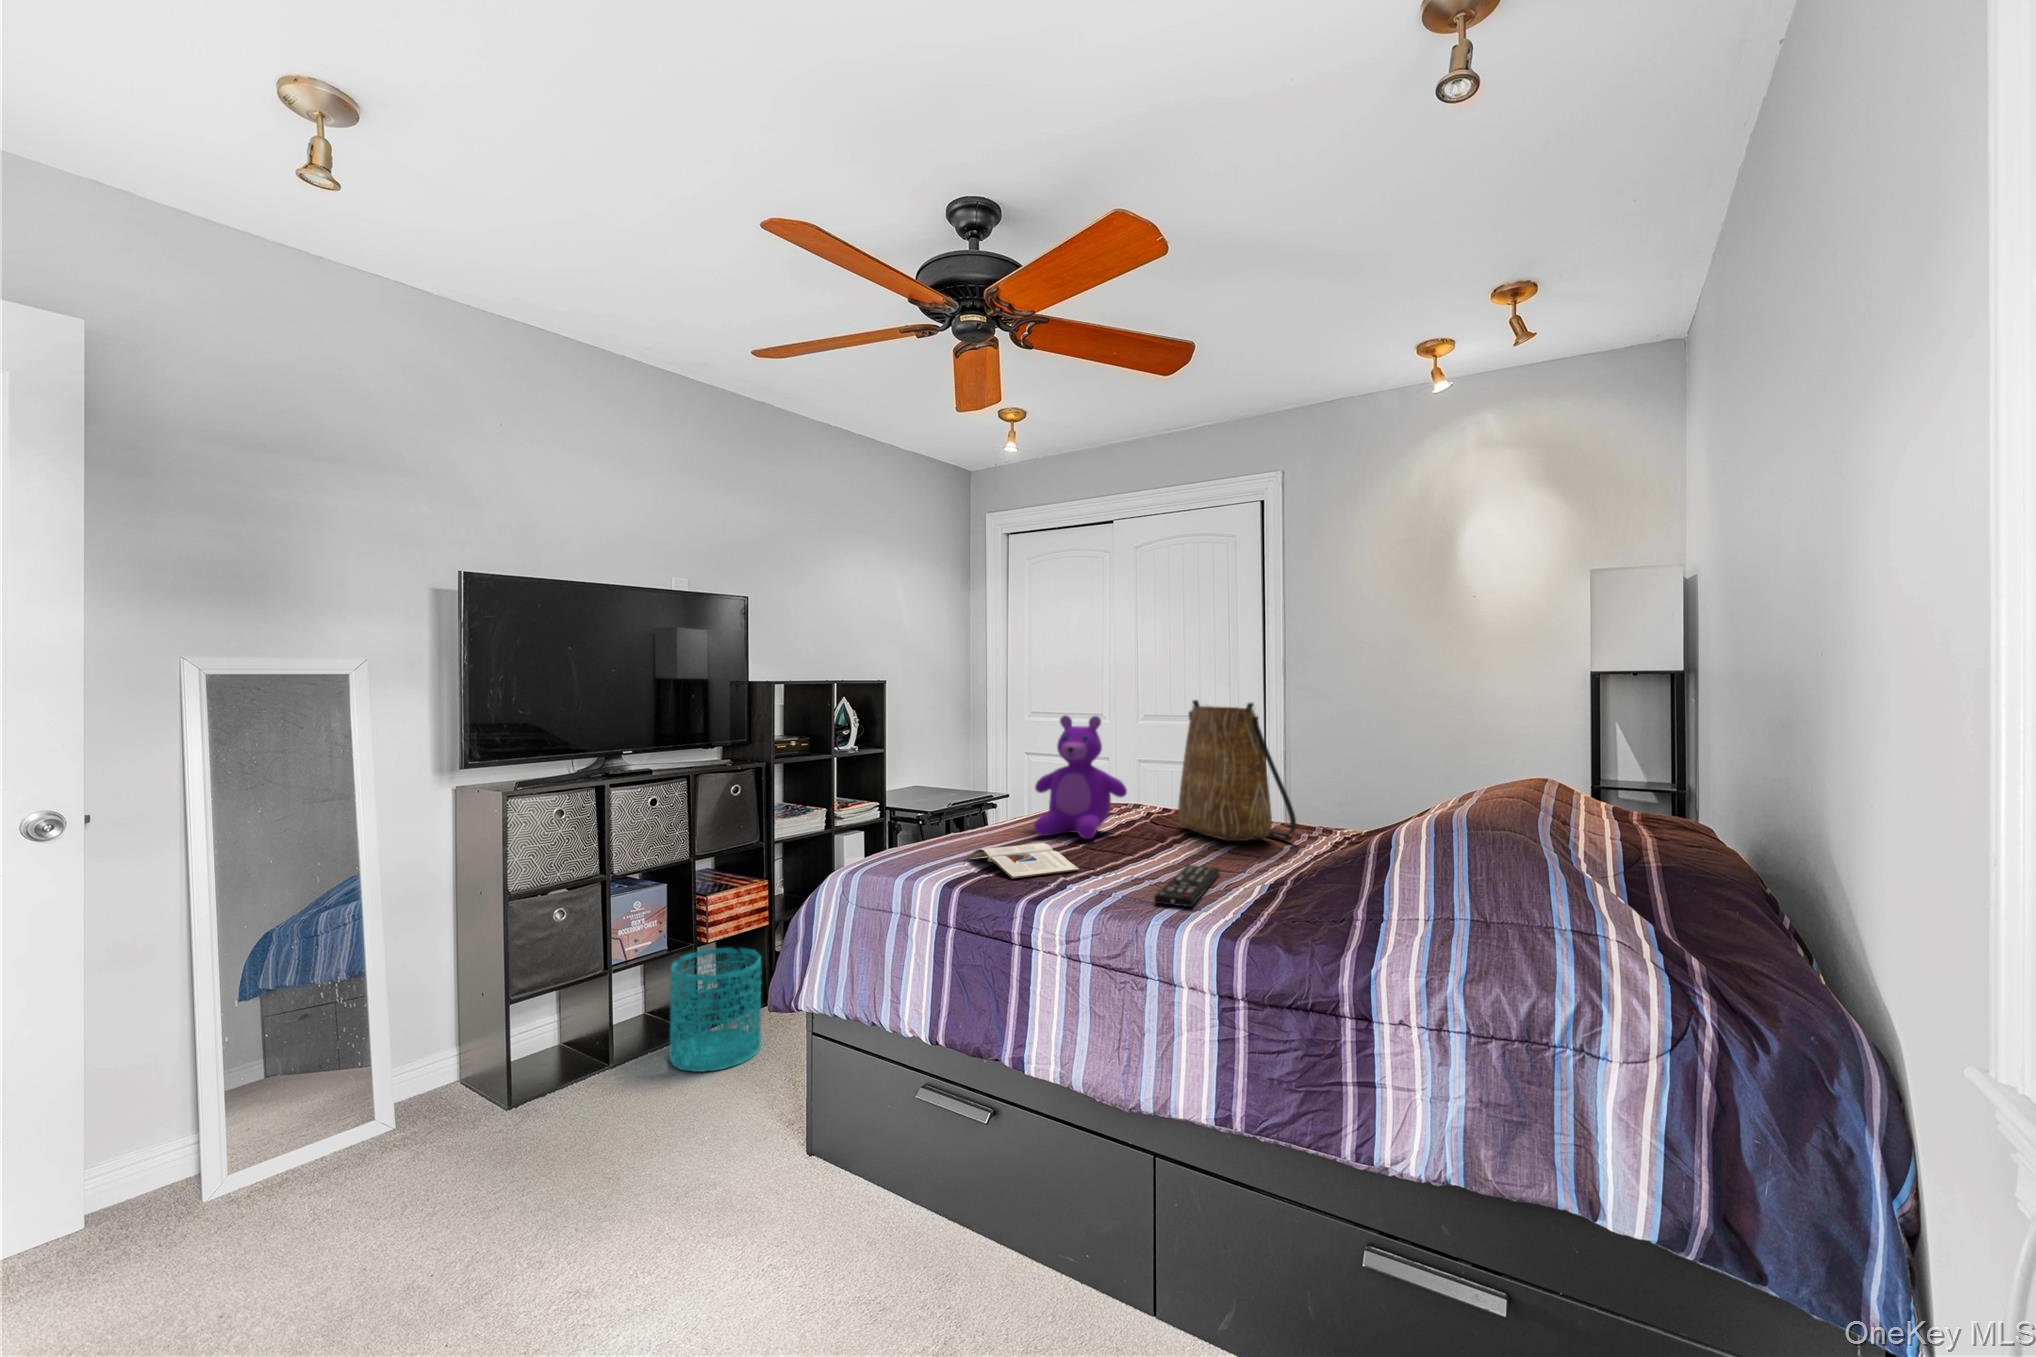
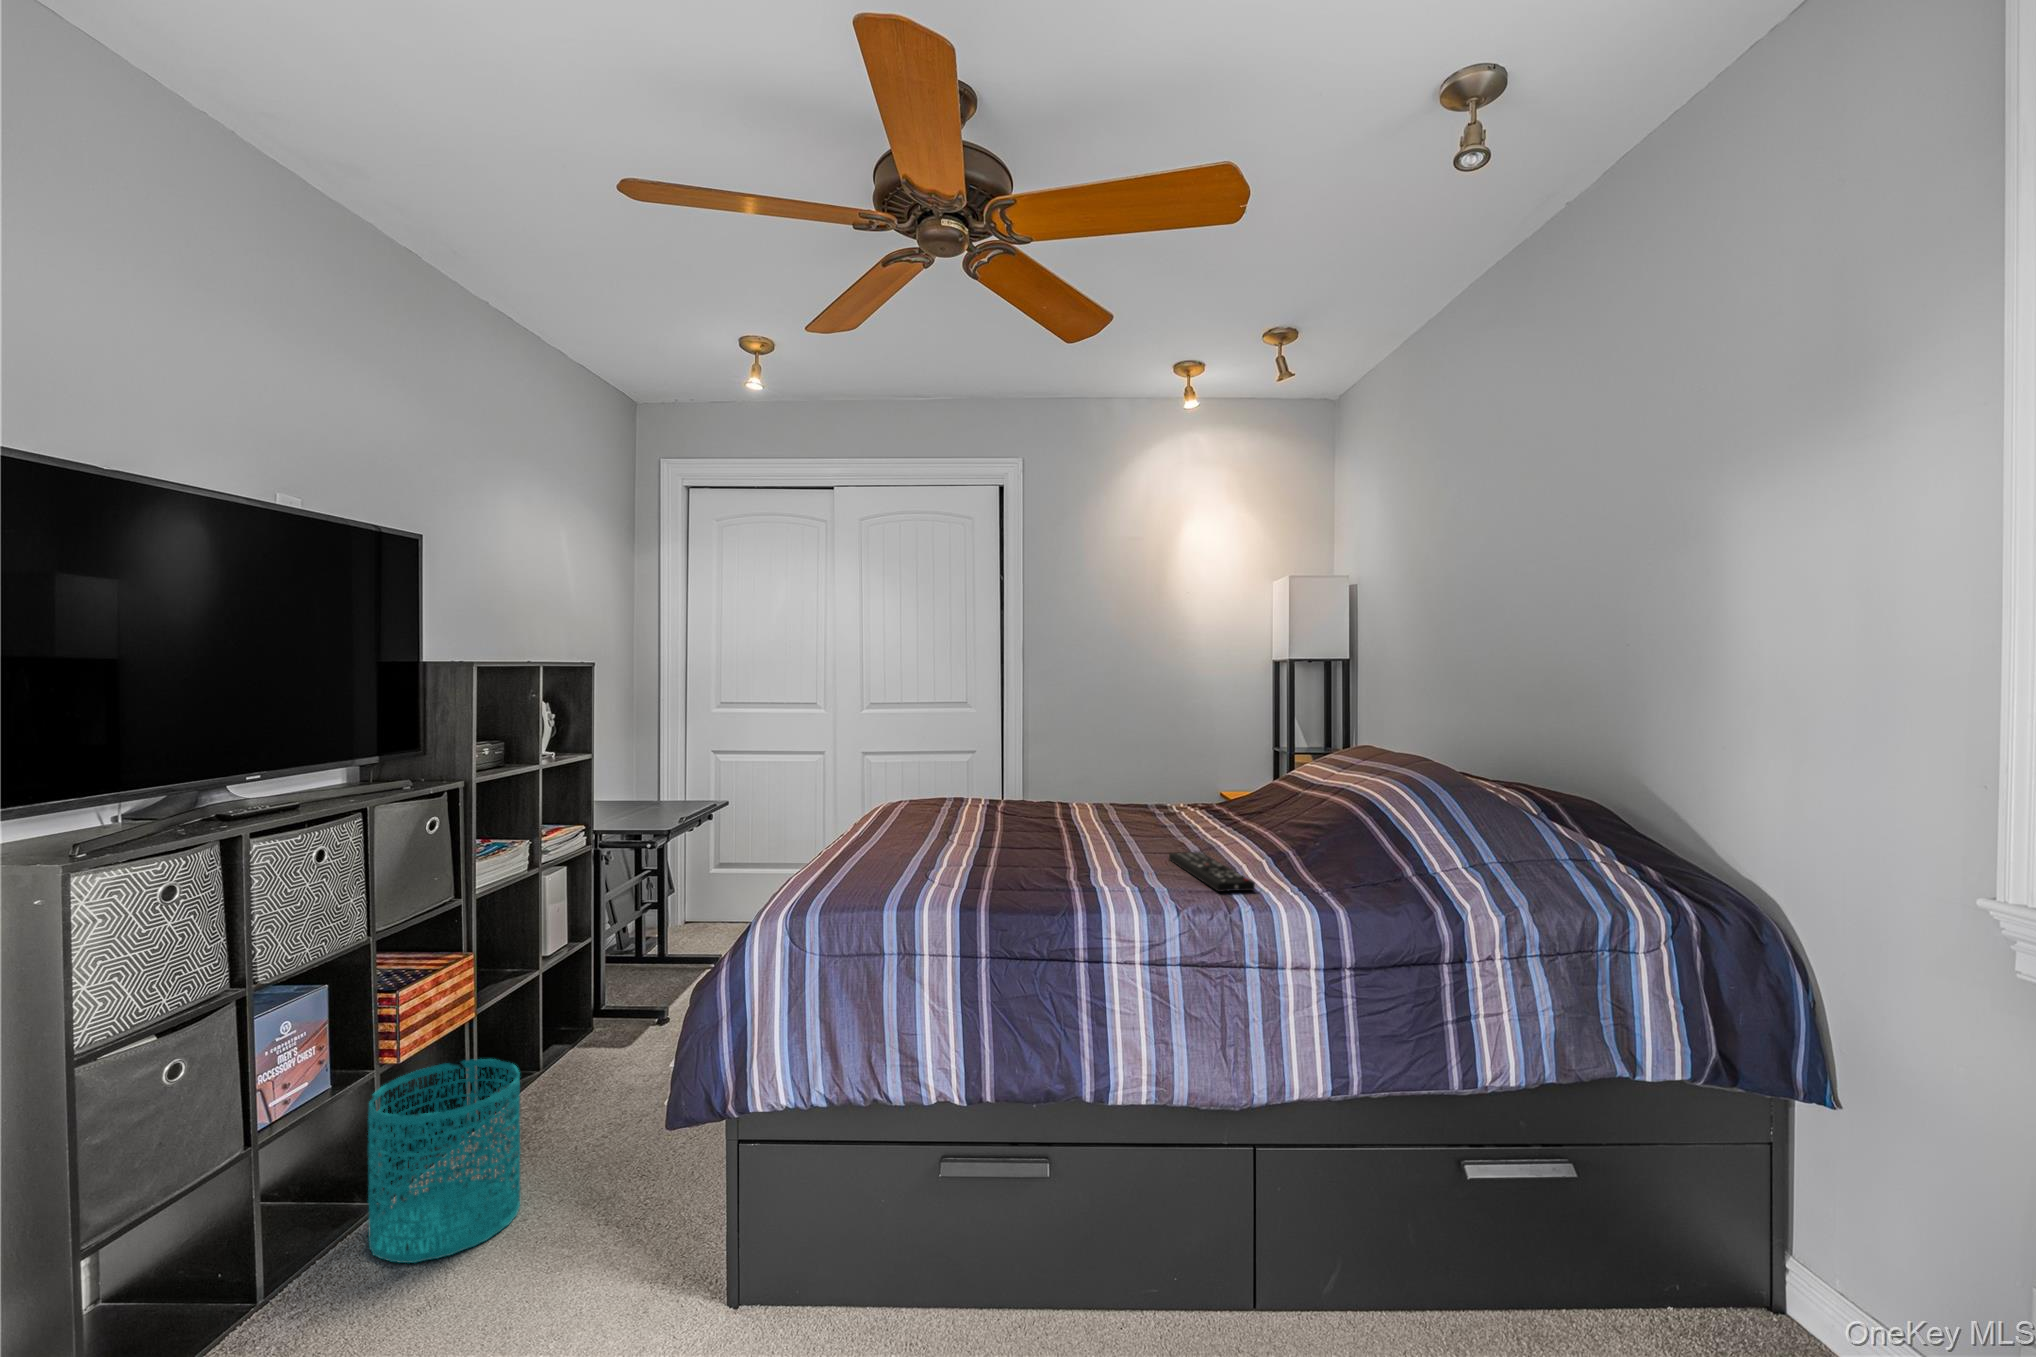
tote bag: present [1178,700,1297,841] -> none [1063,682,1196,828]
teddy bear: present [1034,715,1127,839] -> none [921,701,1030,842]
magazine: present [967,843,1079,879] -> none [935,848,1078,889]

